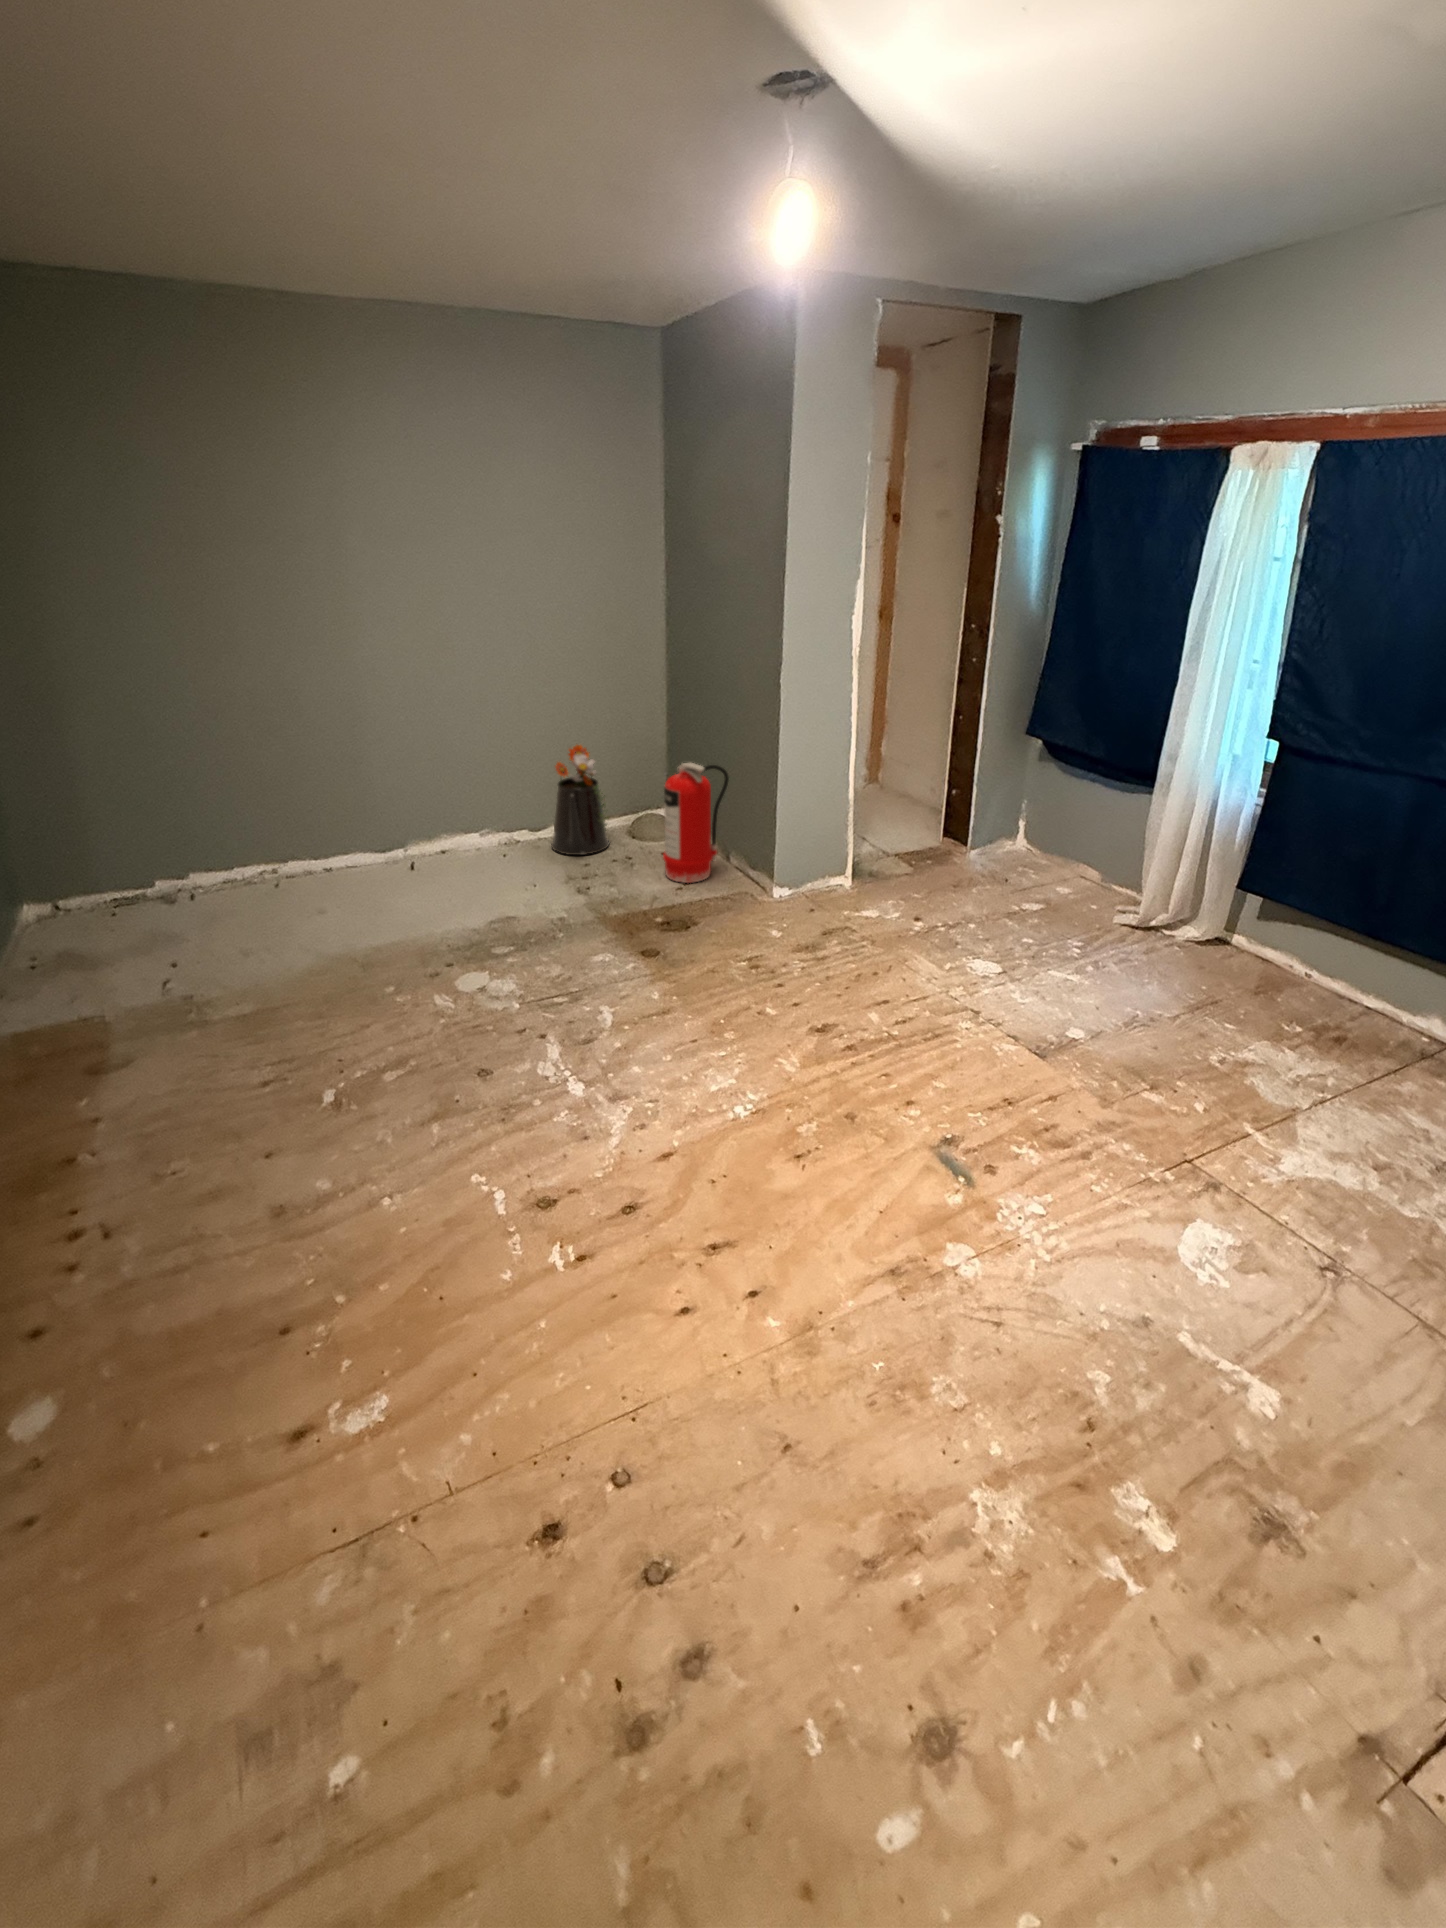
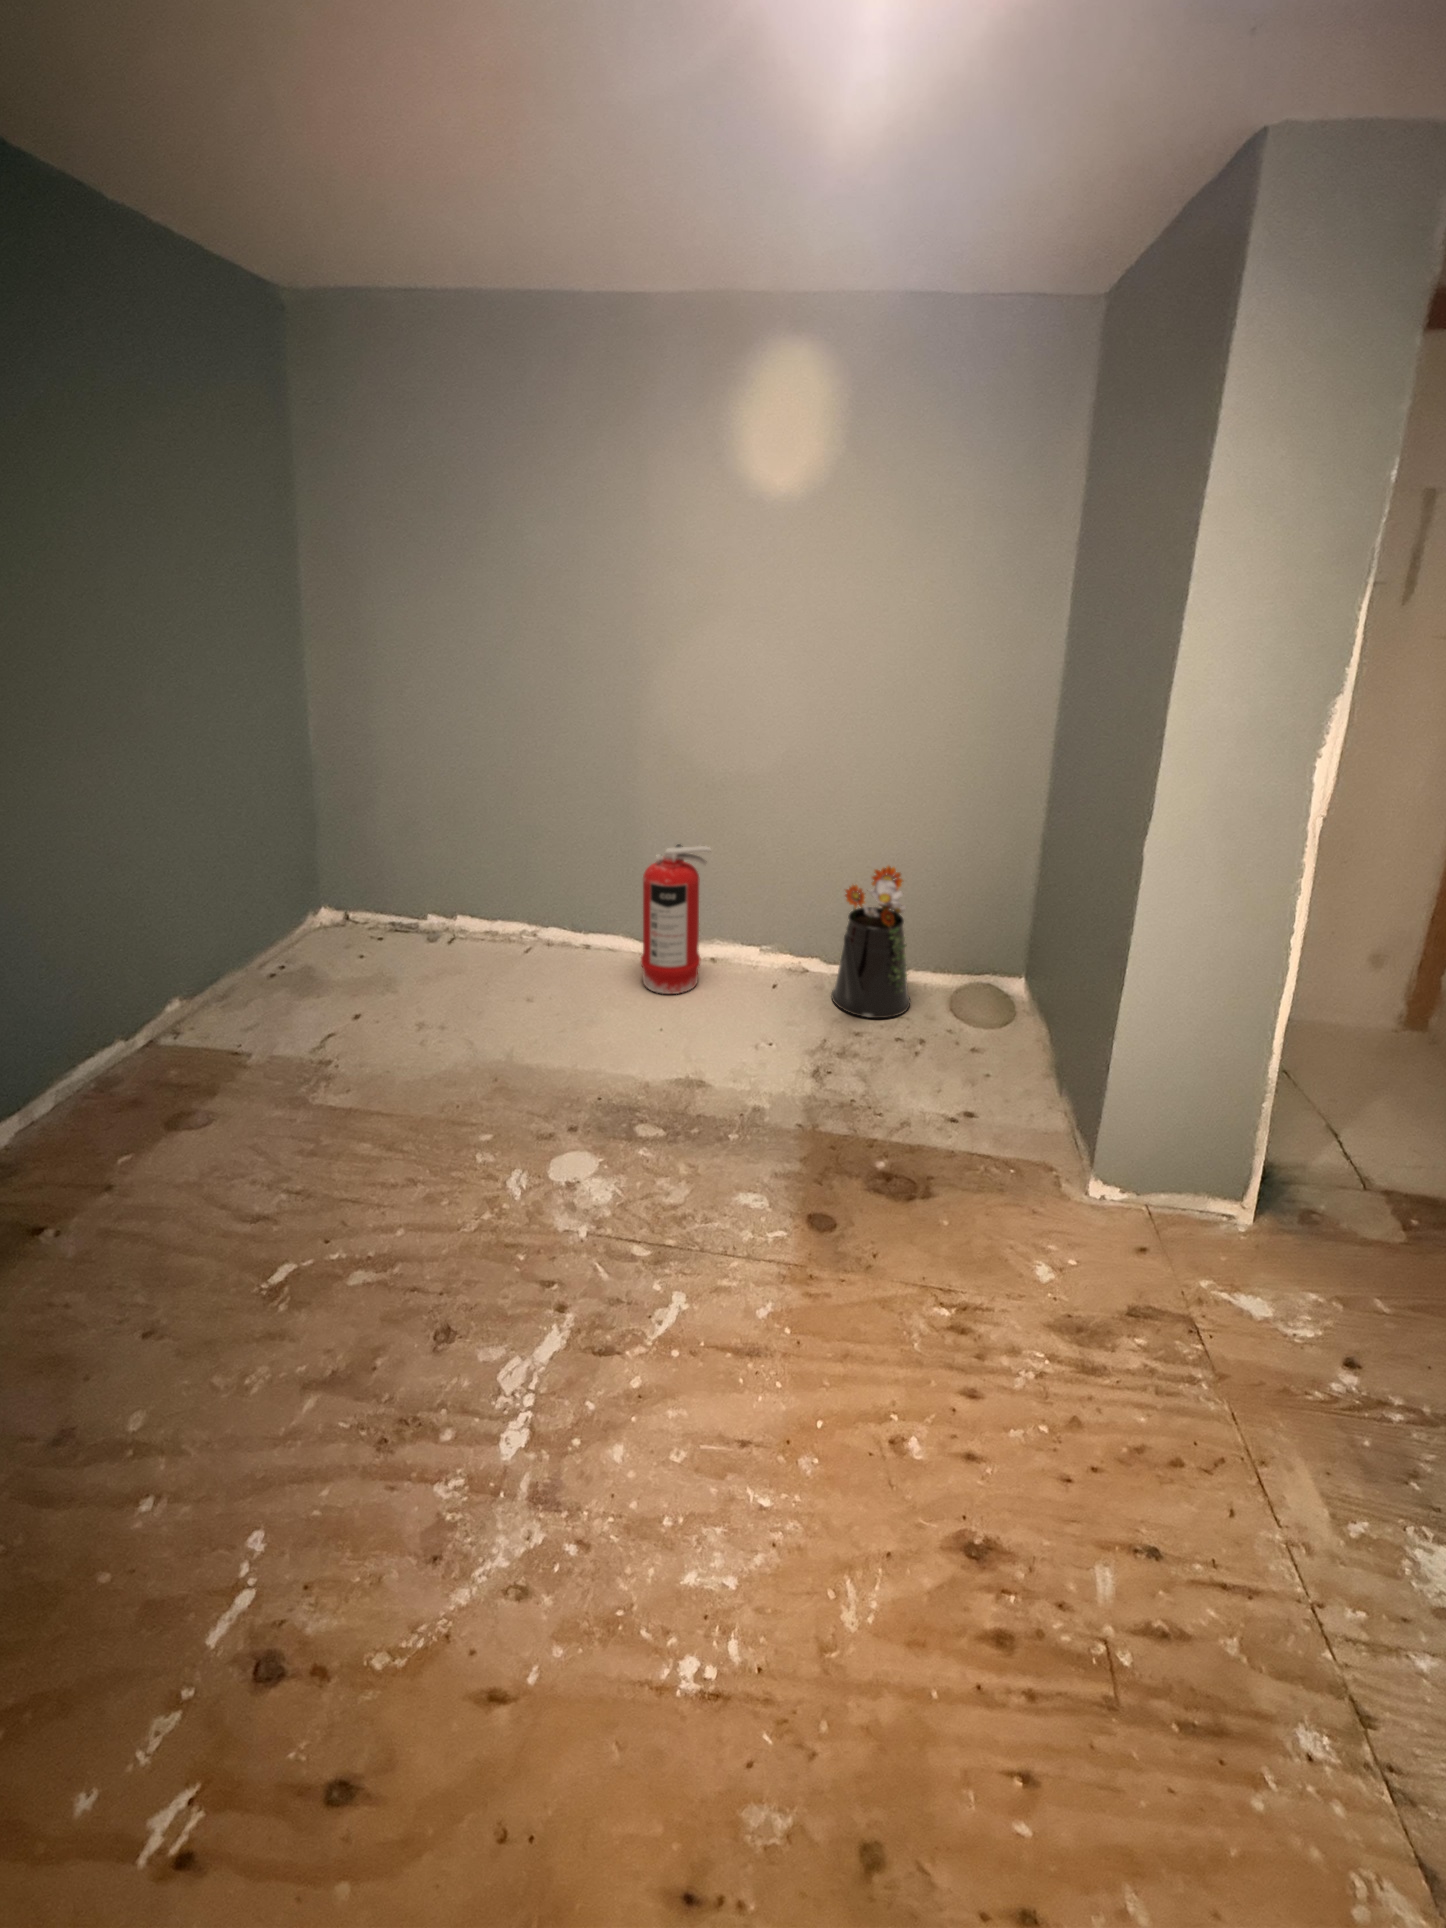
fire extinguisher: present [663,763,729,883] -> present [641,844,711,994]

